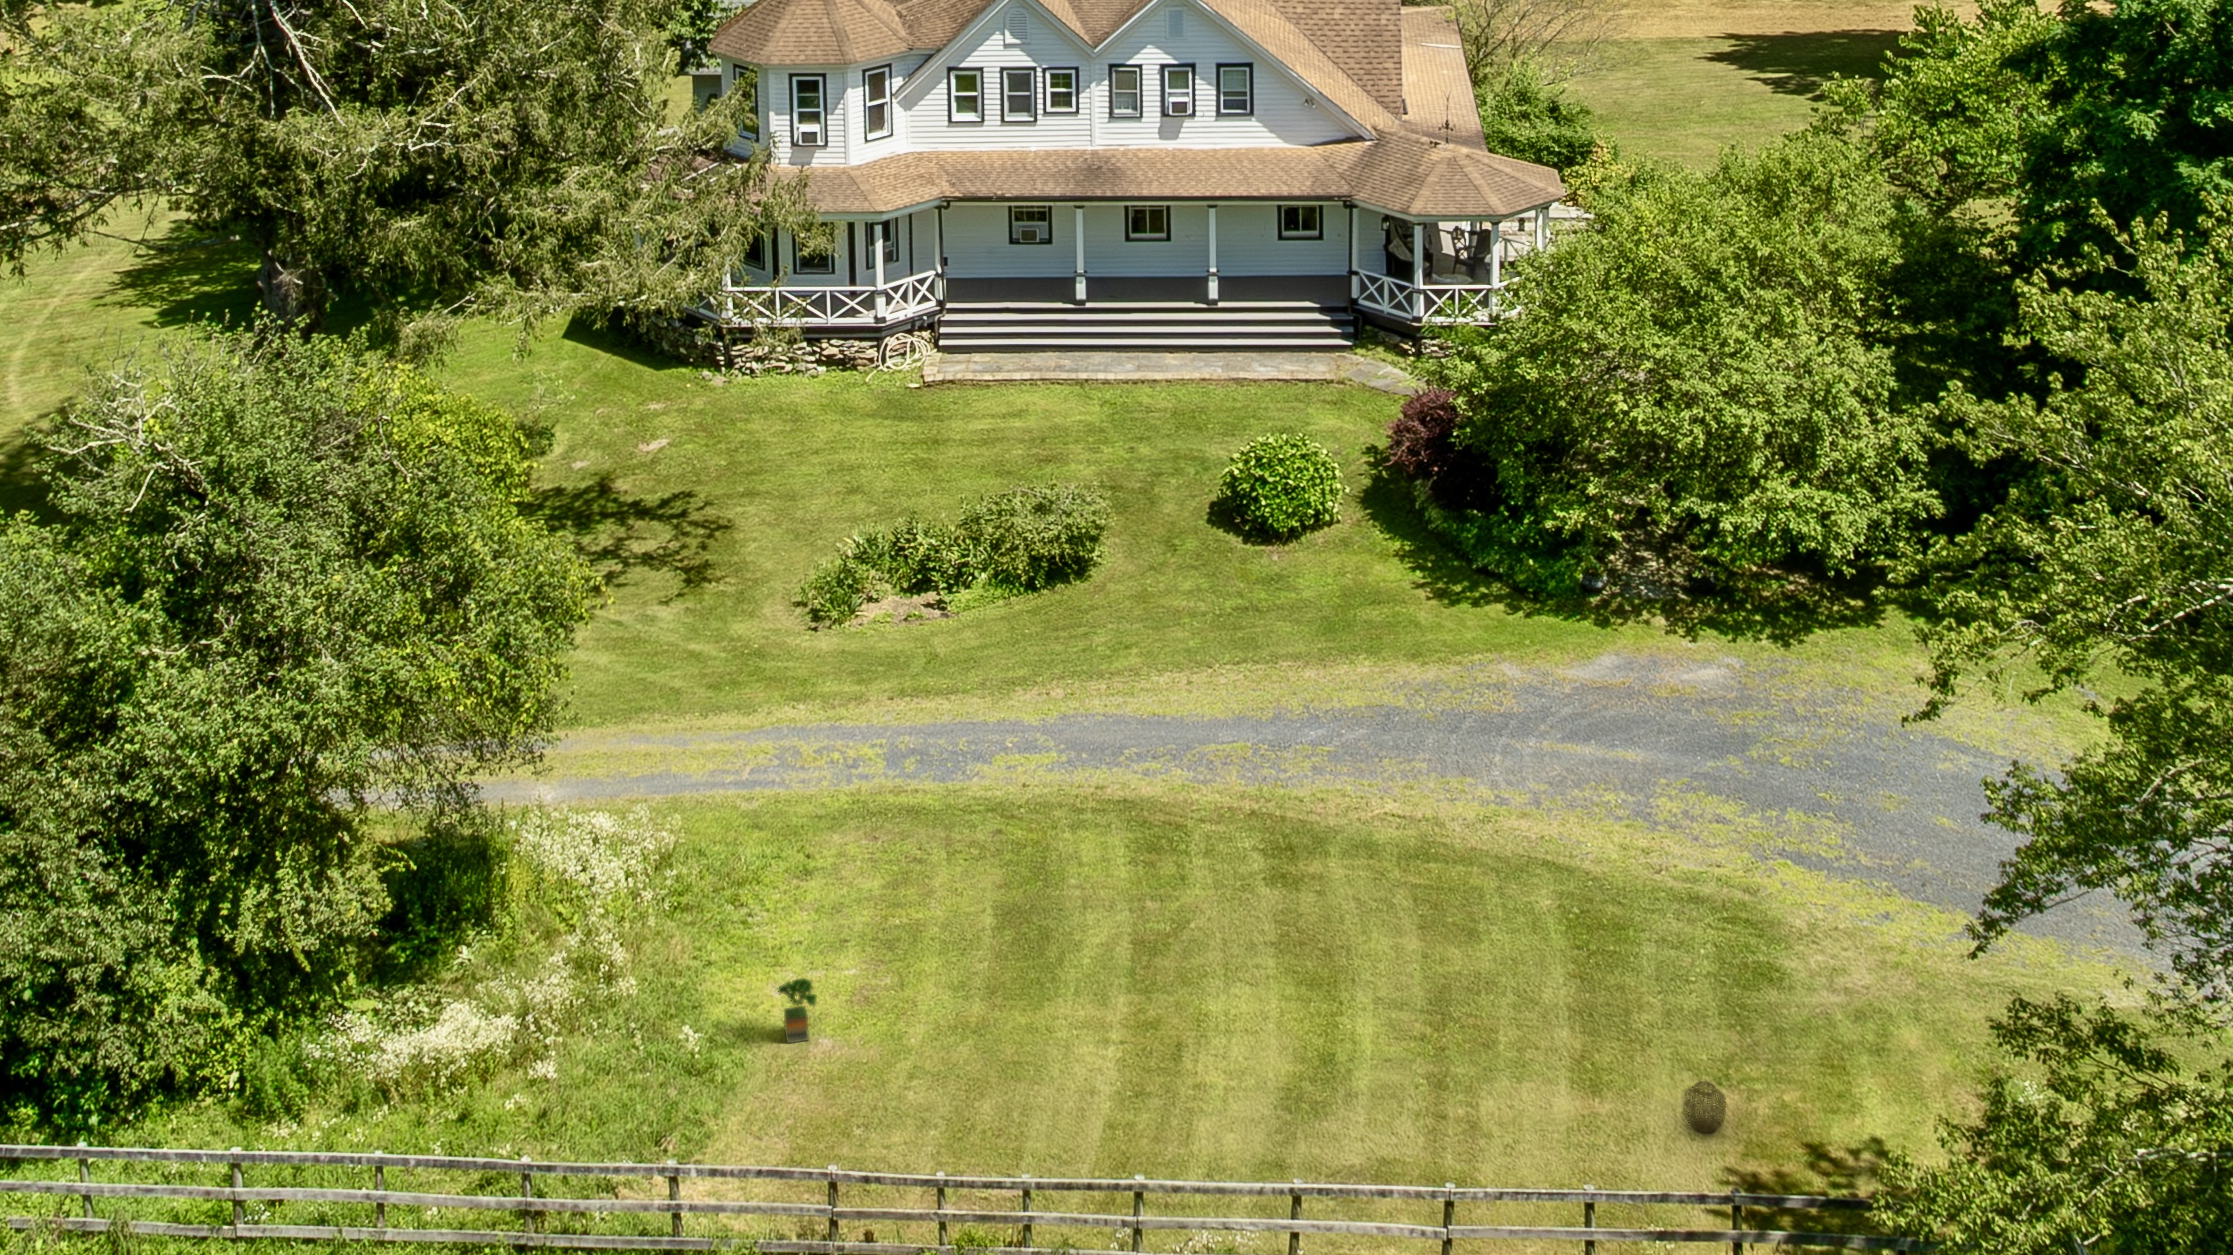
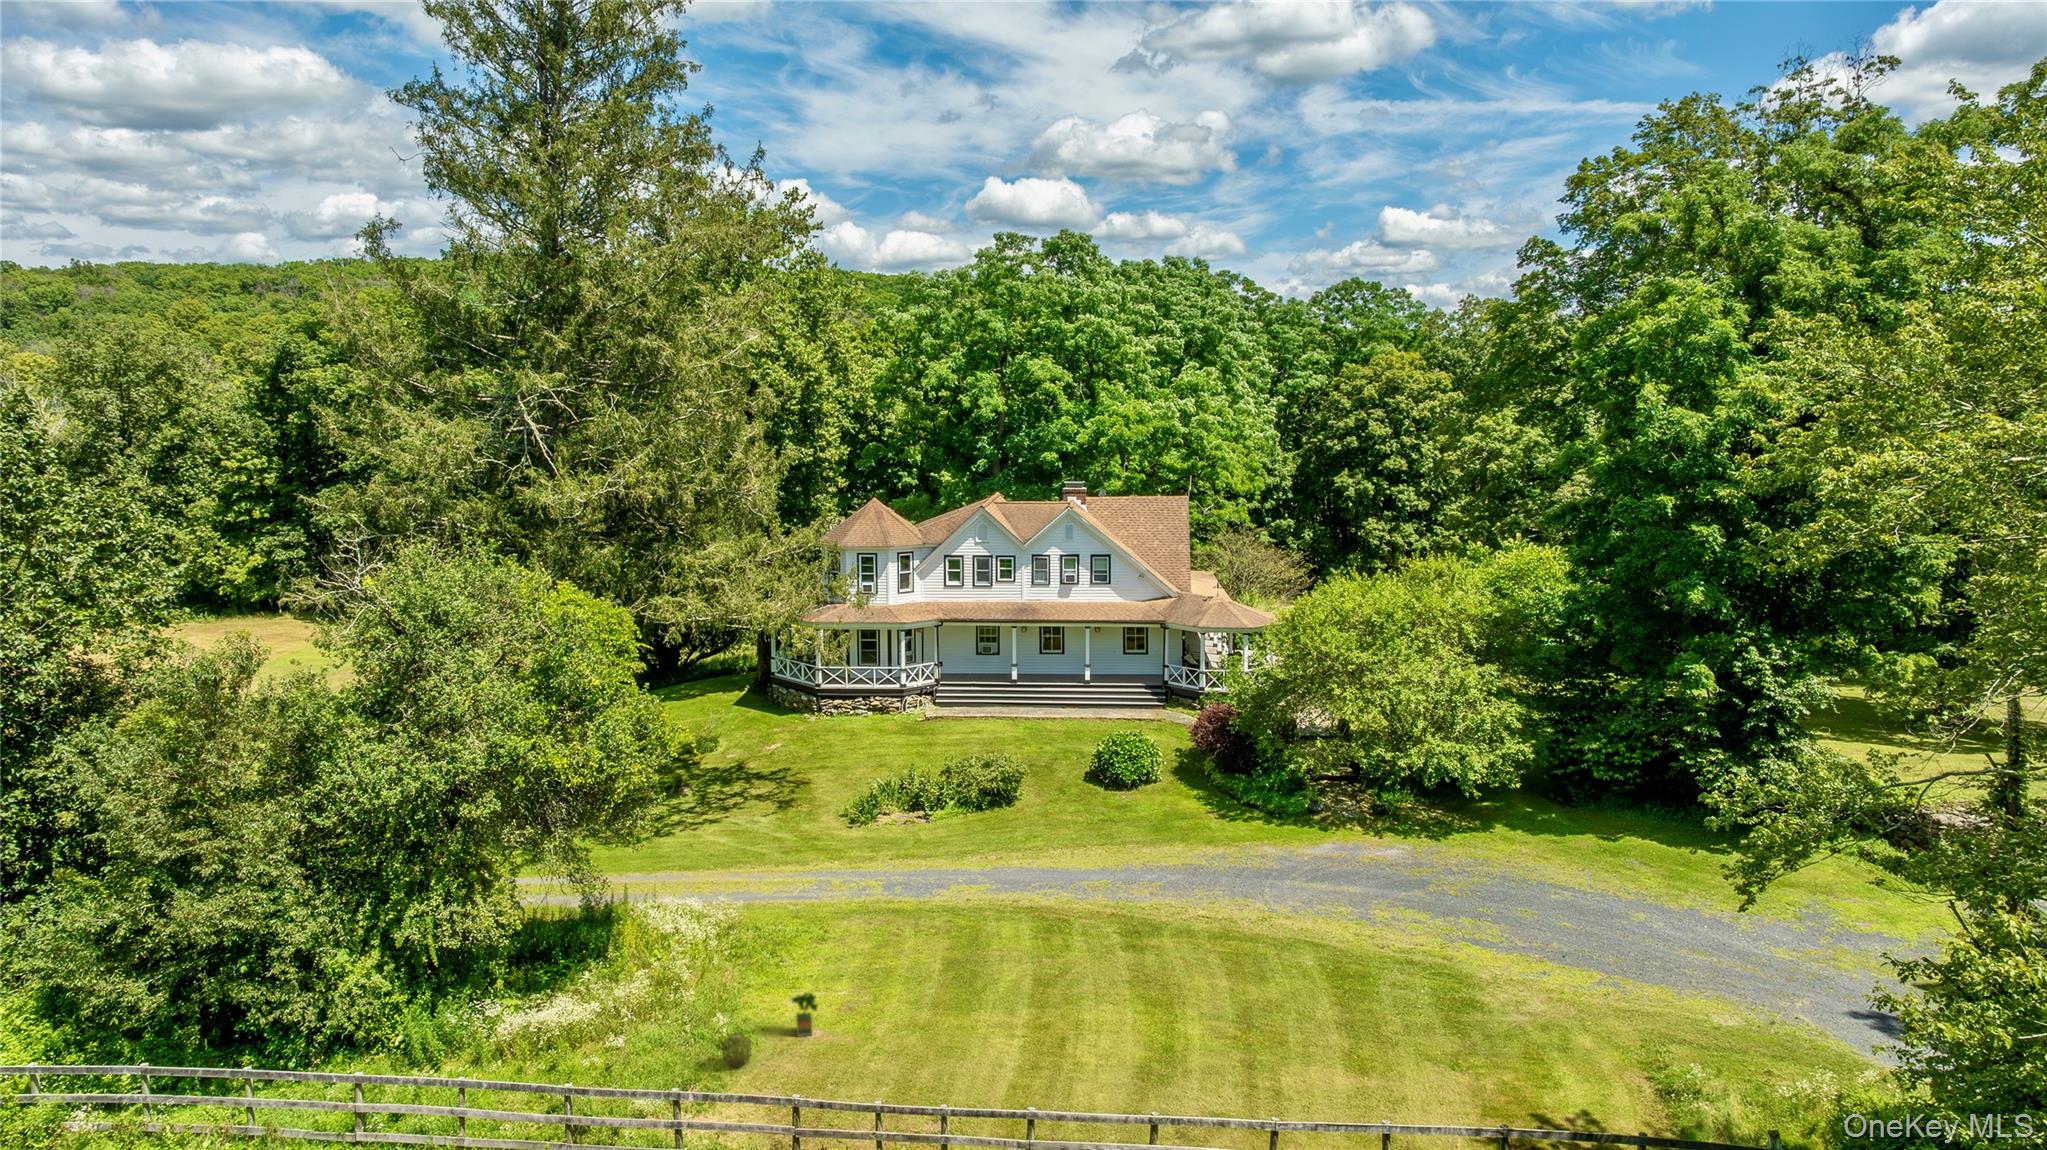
woven basket: present [1683,1081,1726,1134] -> present [722,1032,751,1068]

